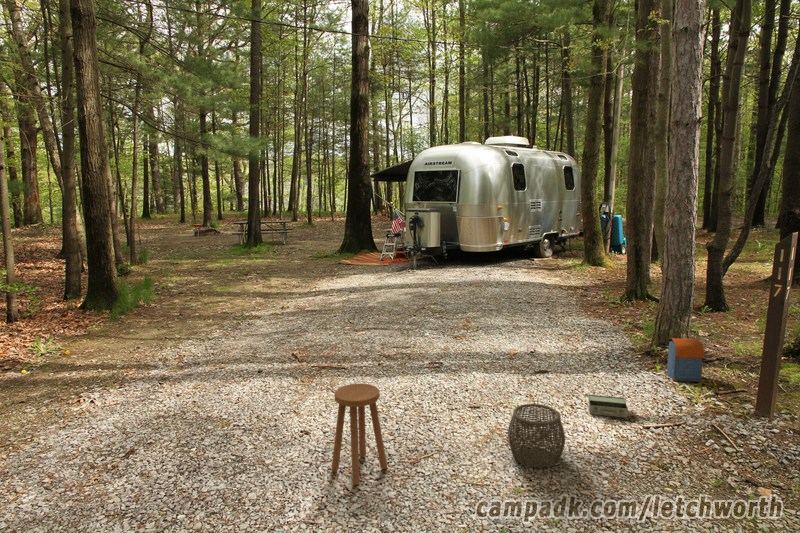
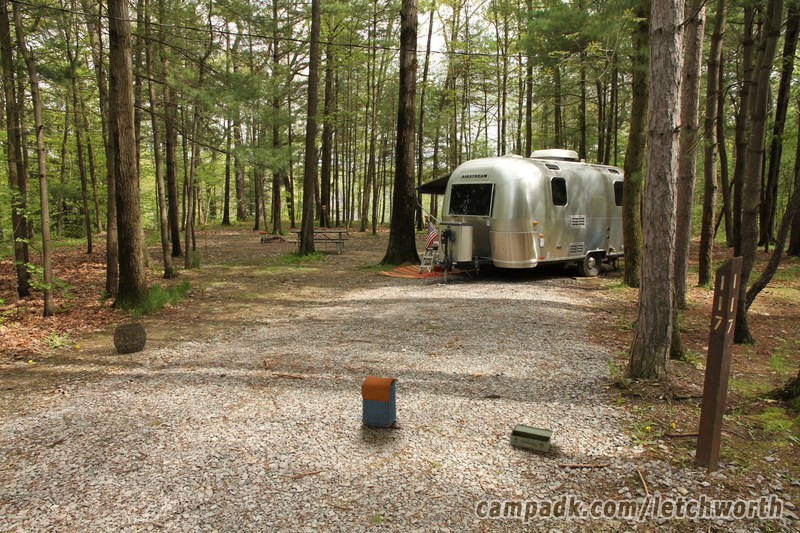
backpack: present [667,338,704,382] -> present [361,376,396,428]
stool: present [331,384,387,485] -> none [214,394,268,493]
woven basket: present [507,404,565,468] -> present [113,323,147,353]

